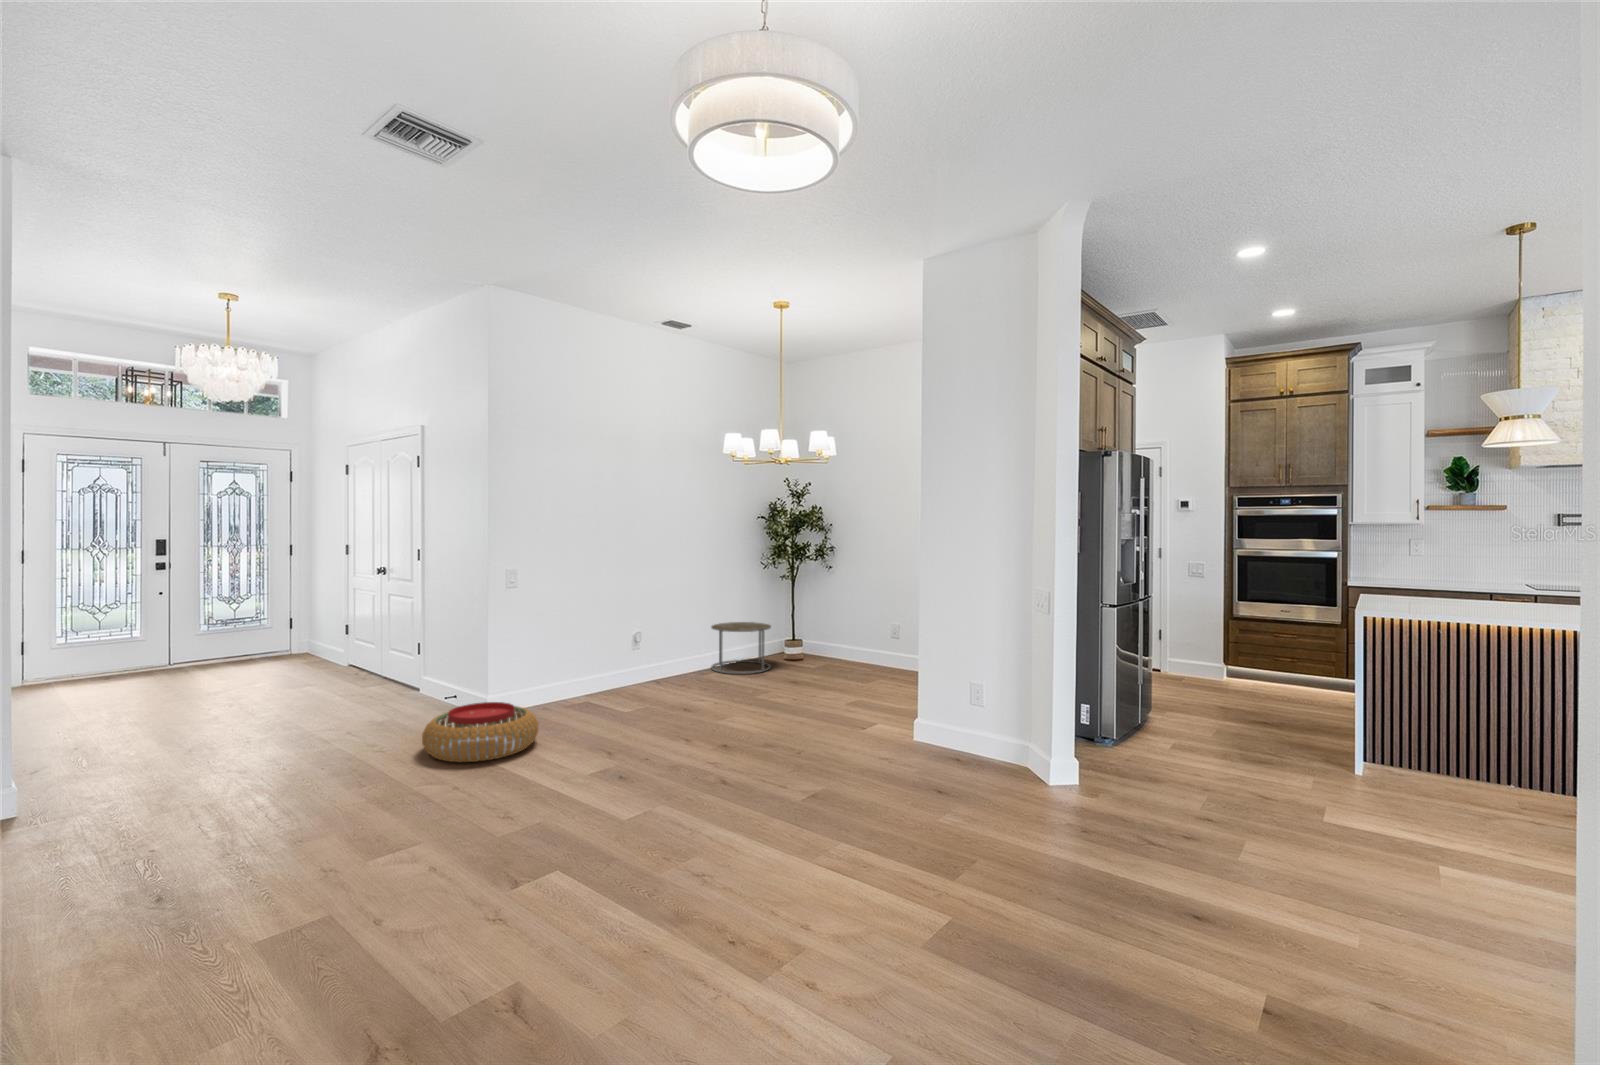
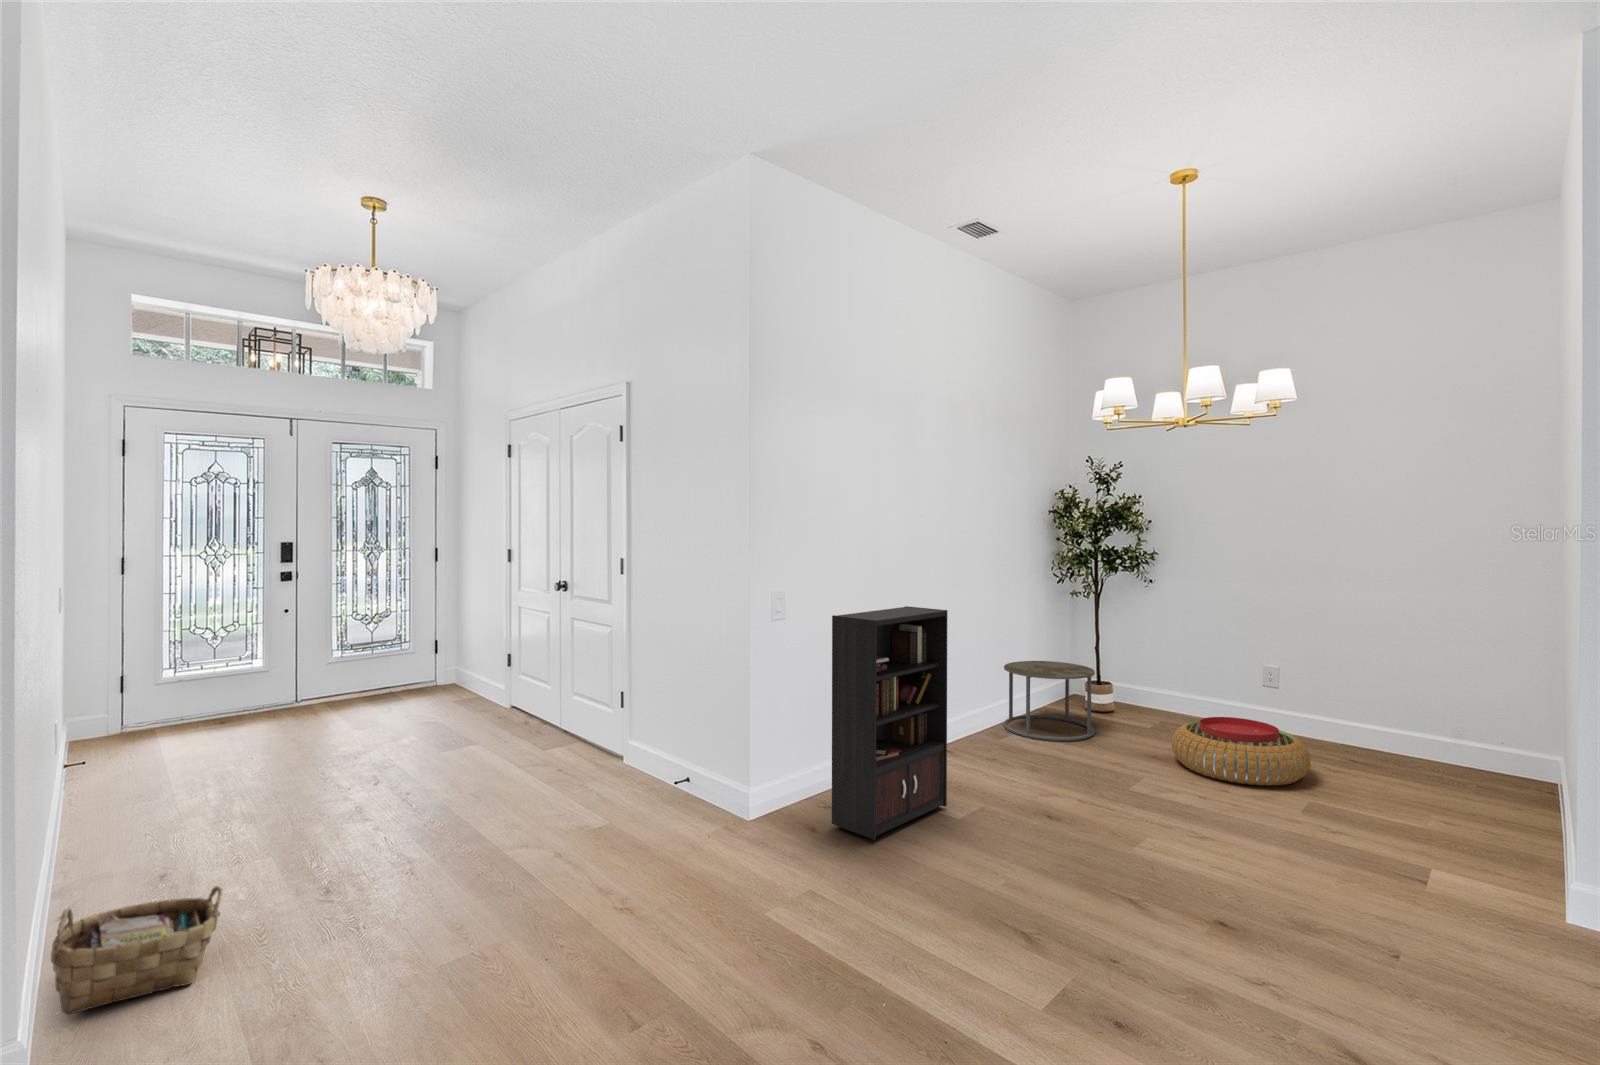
bookcase: none [539,580,624,723] -> present [832,606,947,840]
pouf: present [422,702,539,762] -> present [1172,717,1311,786]
woven basket: none [11,741,116,803] -> present [51,886,222,1015]

